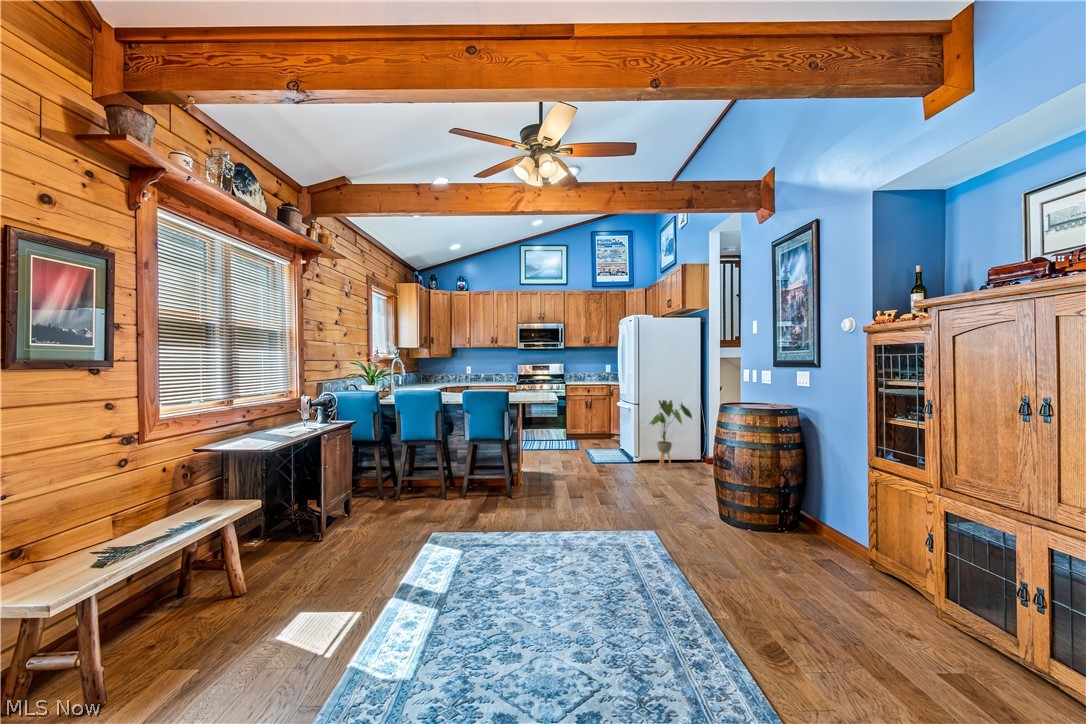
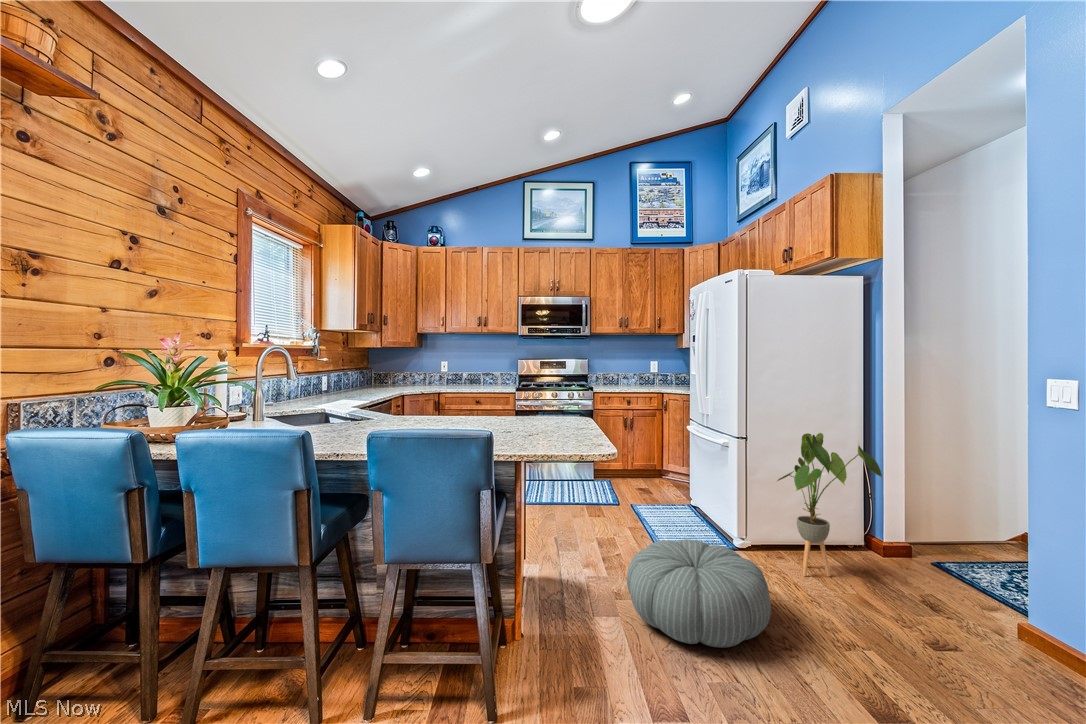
pouf: none [569,449,630,484] -> present [627,539,771,648]

